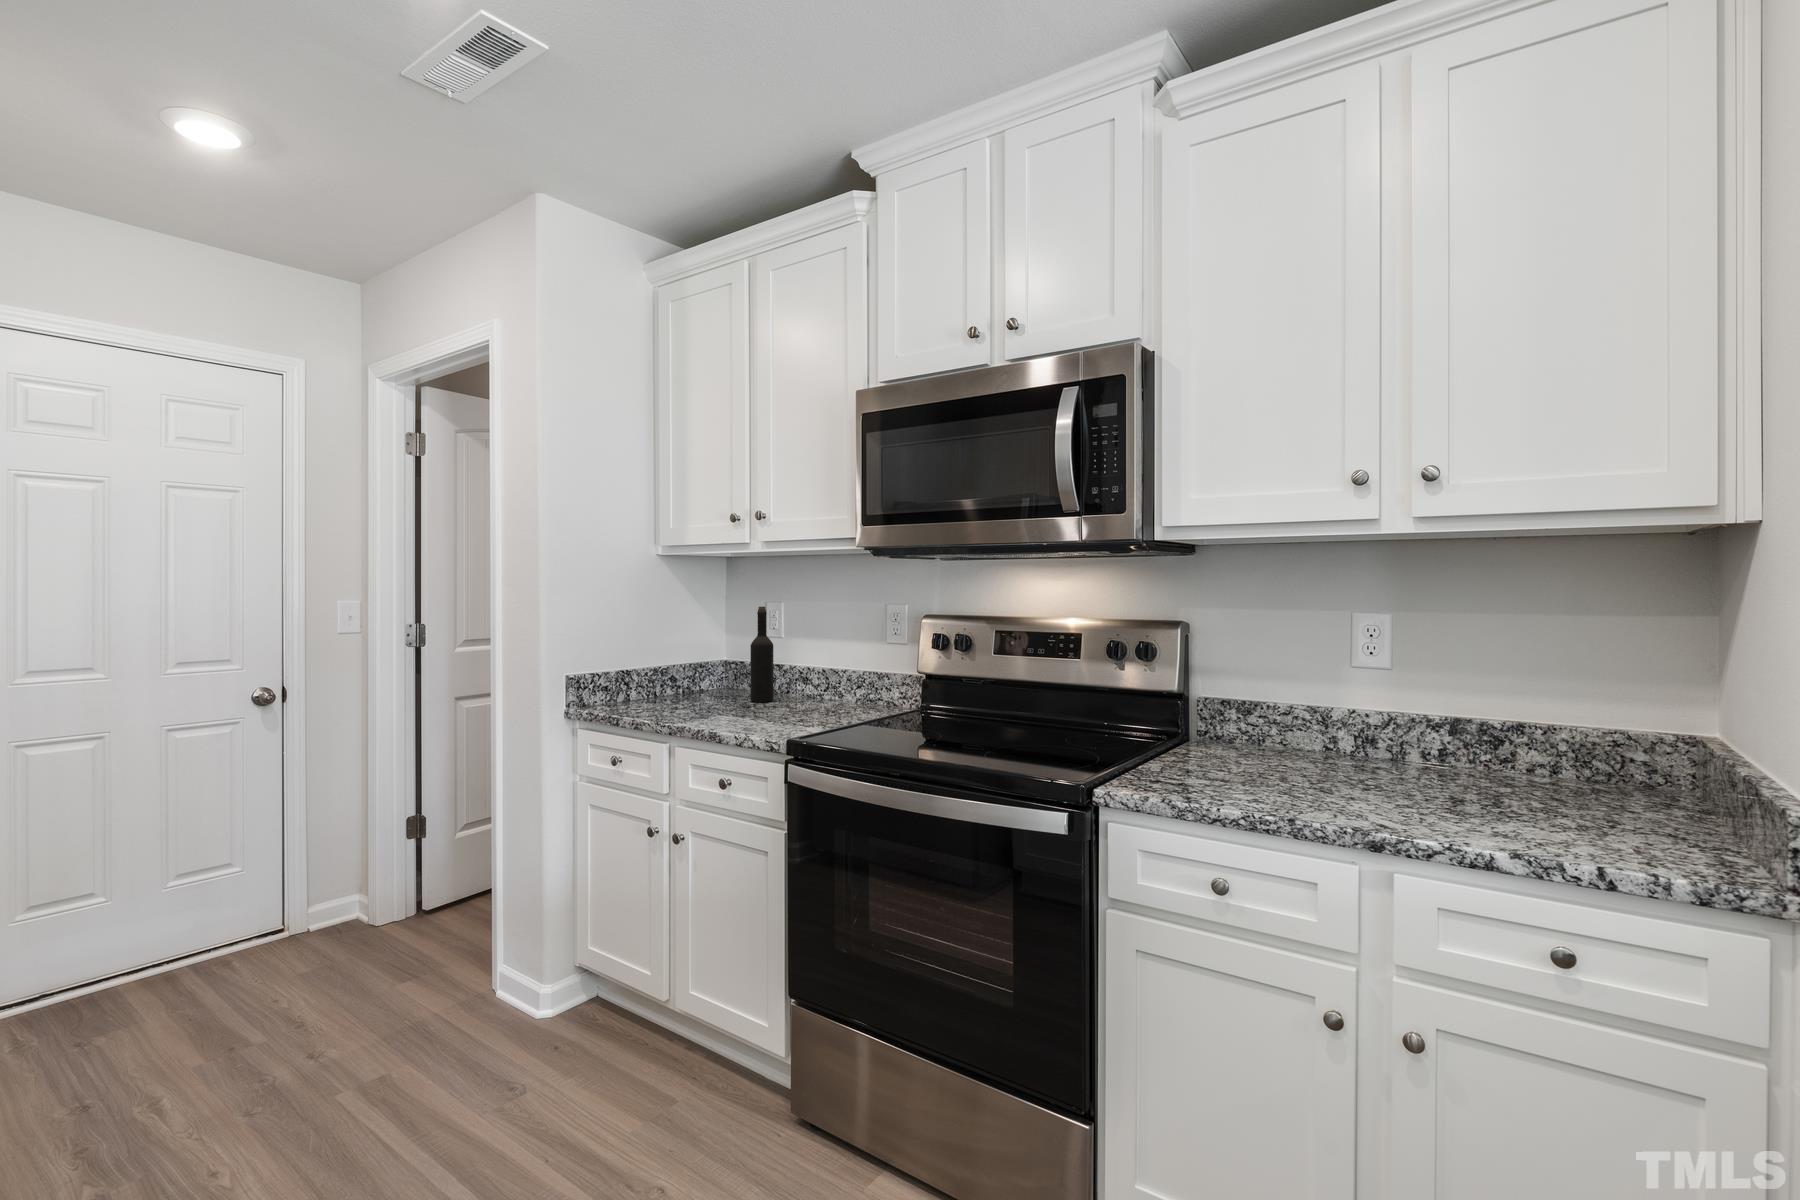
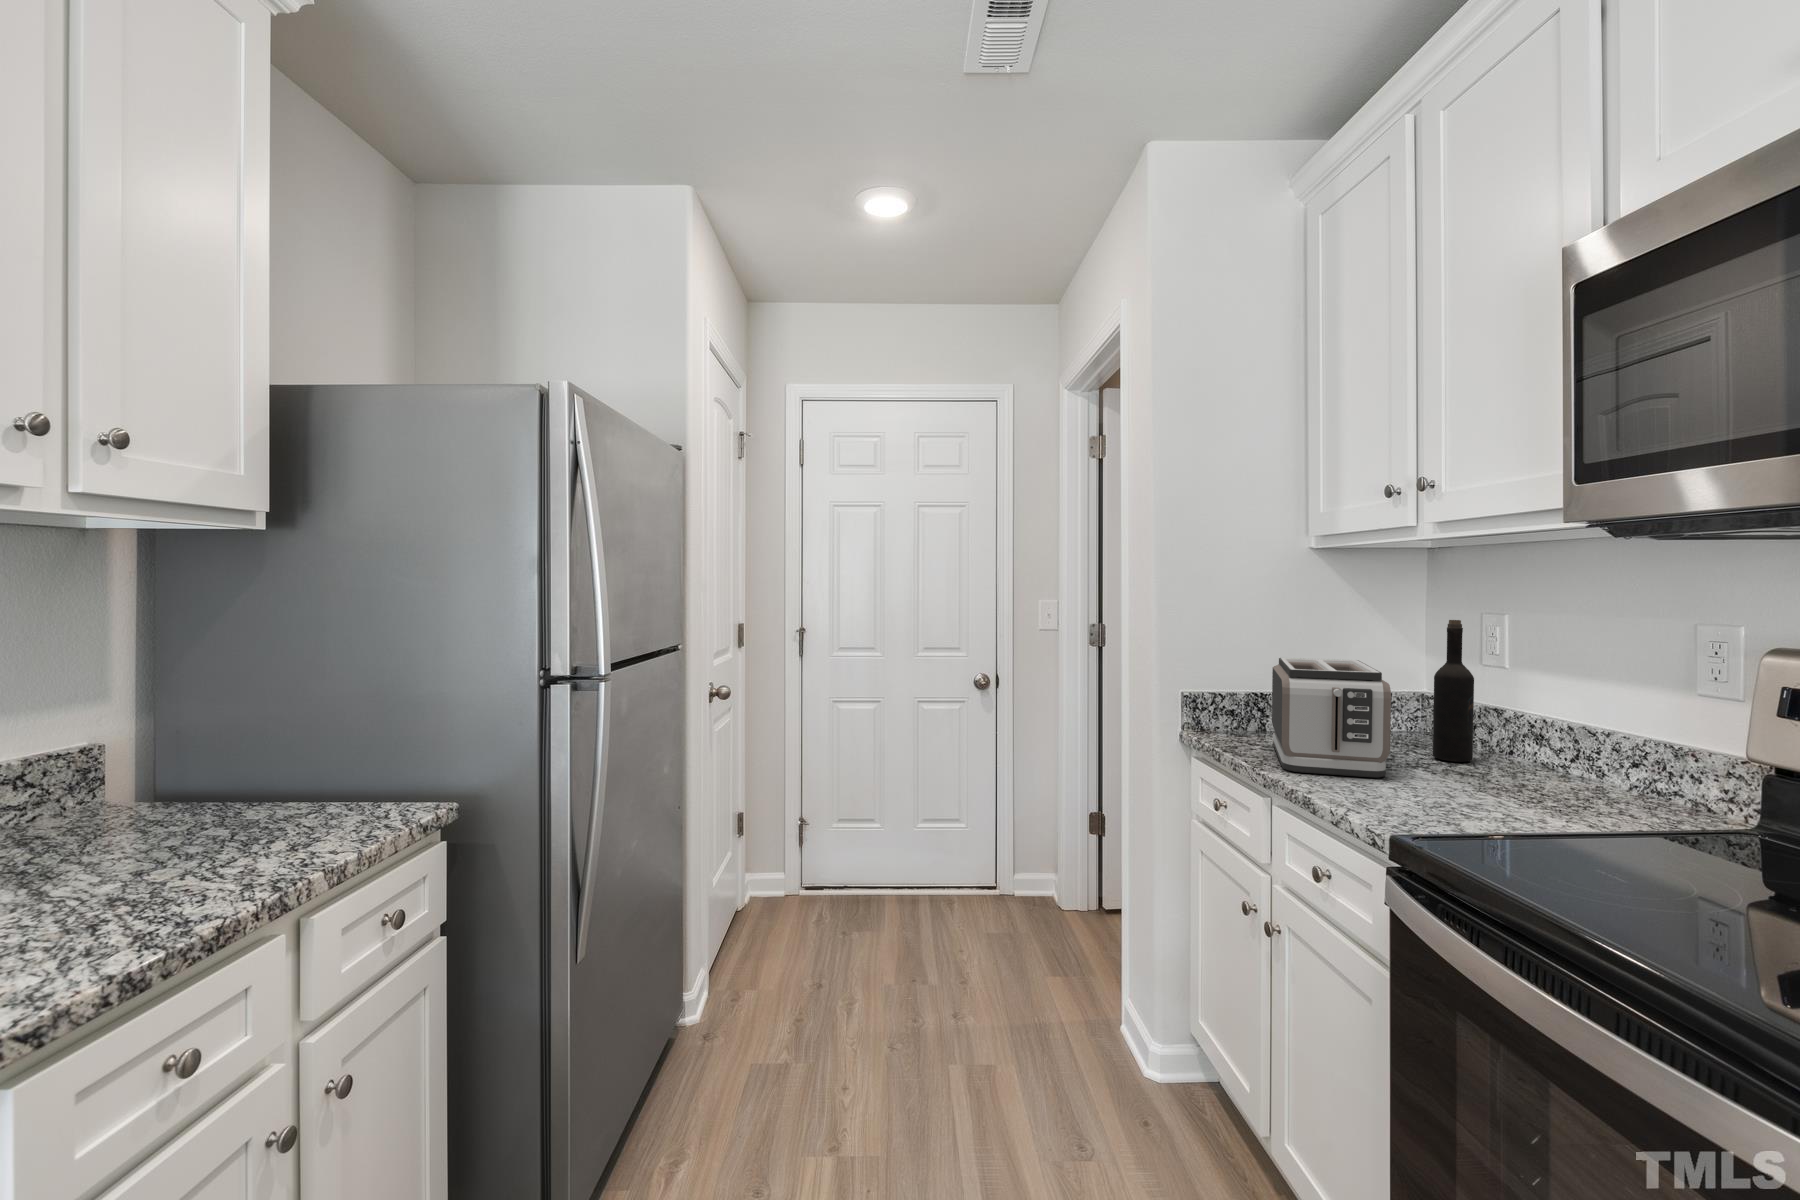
toaster: none [647,638,745,720] -> present [1272,658,1391,778]

